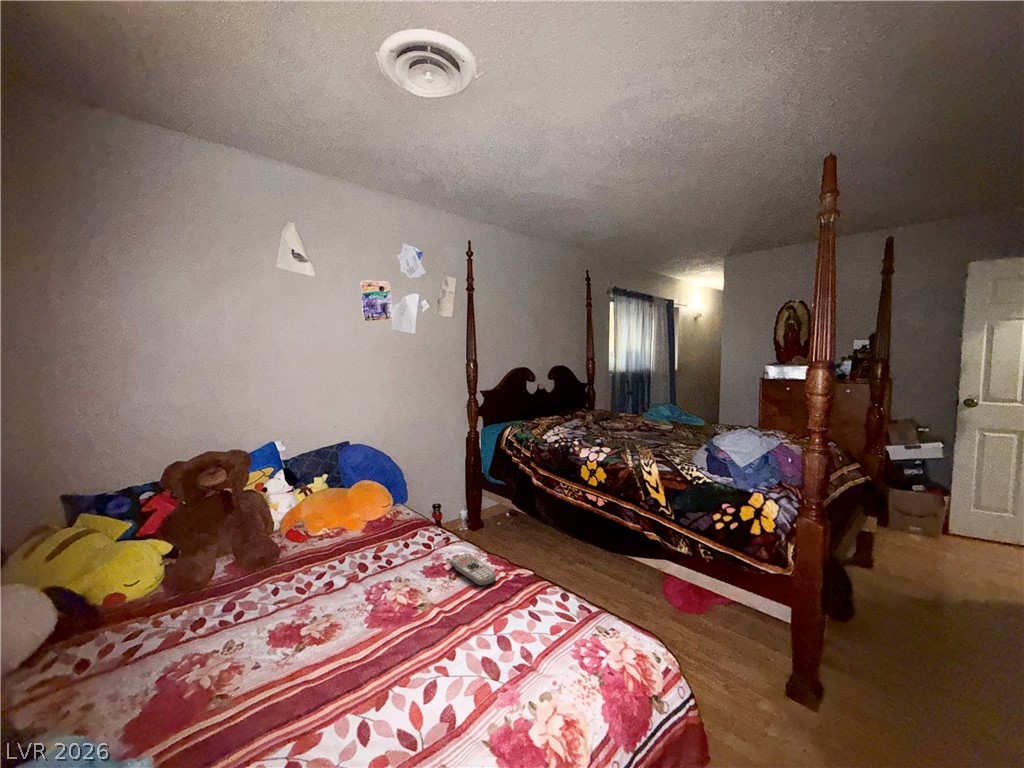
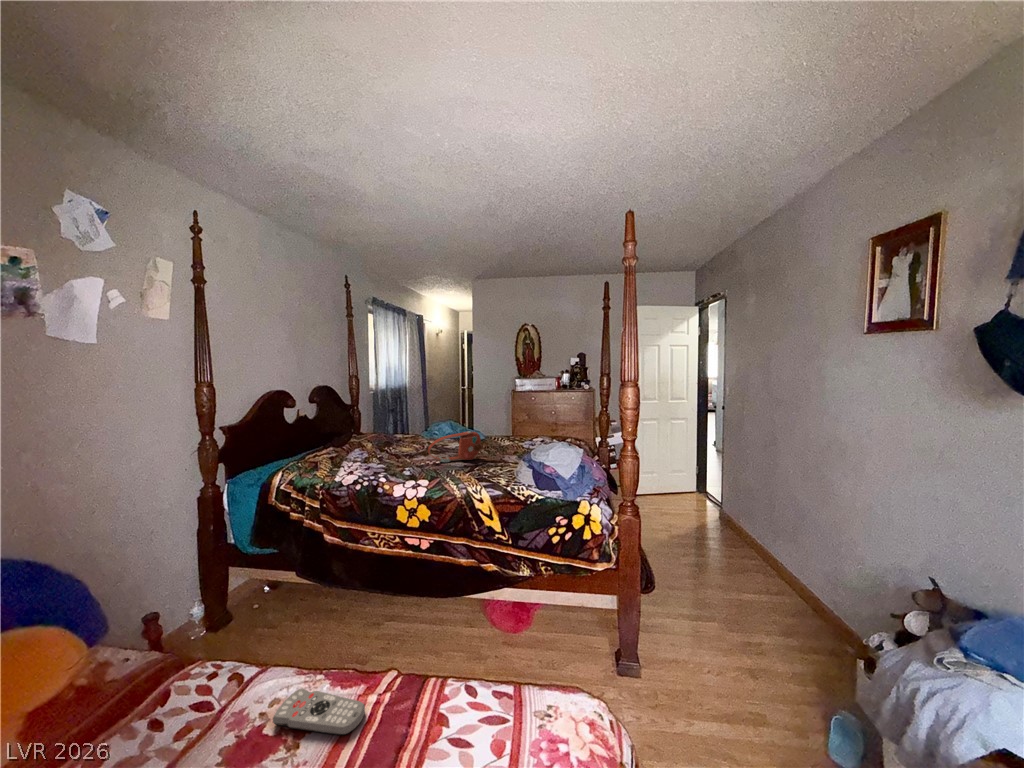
handbag: none [622,412,679,439] -> present [428,431,483,462]

